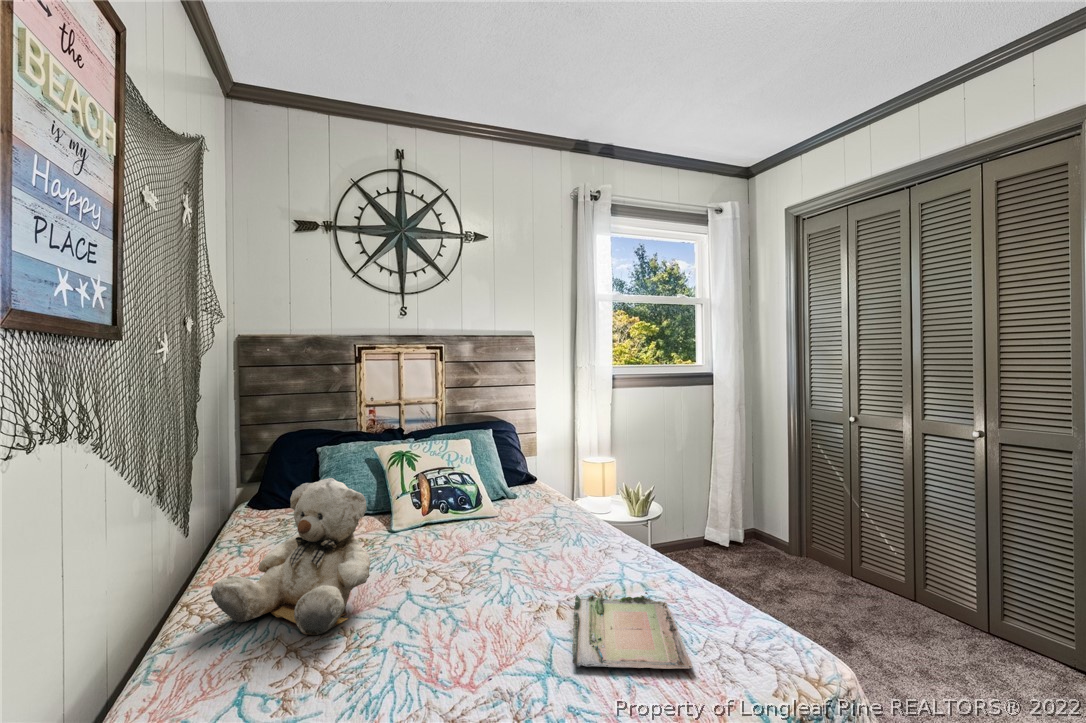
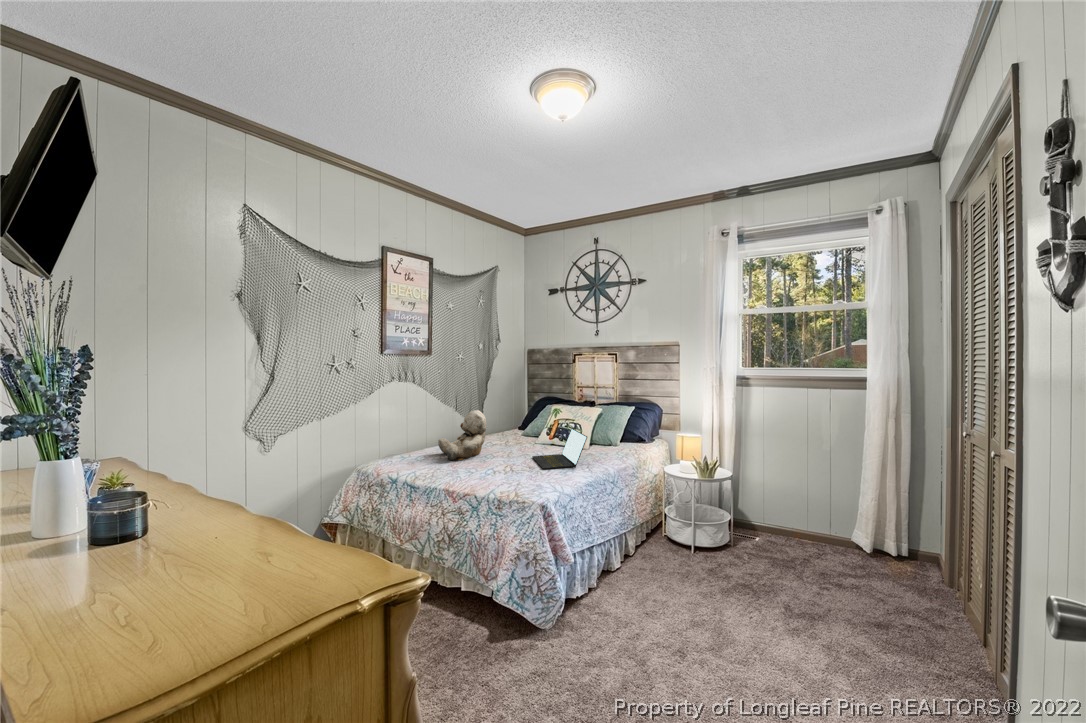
laptop: none [479,483,612,578] -> present [532,429,587,469]
tray: present [572,592,693,669] -> none [474,470,542,489]

